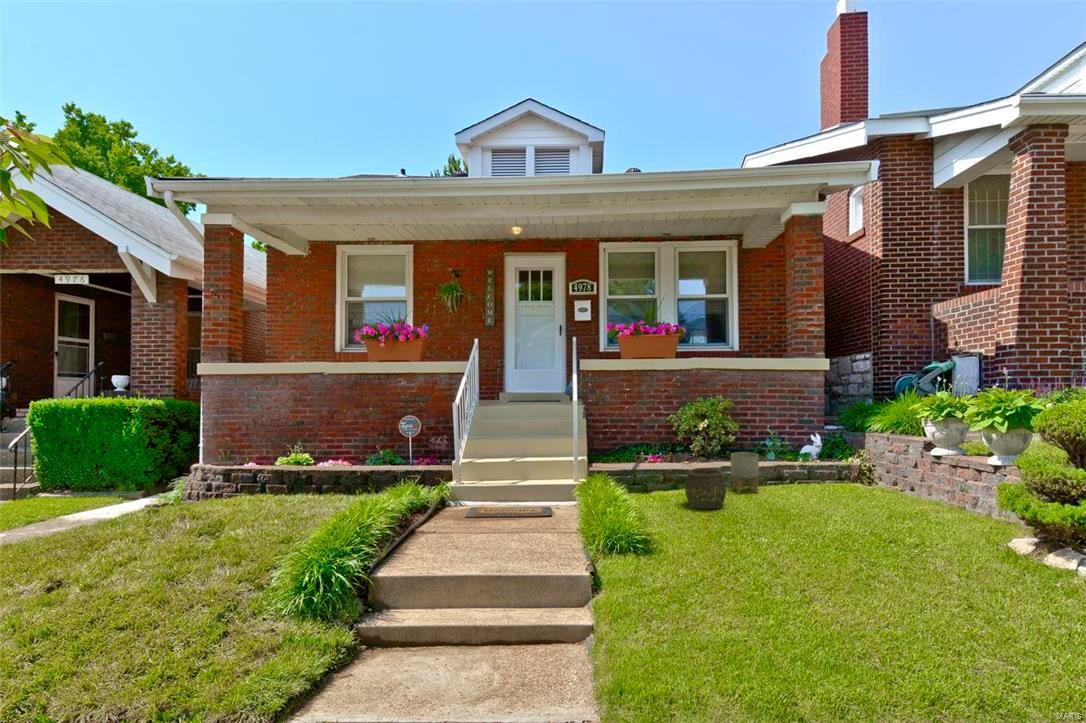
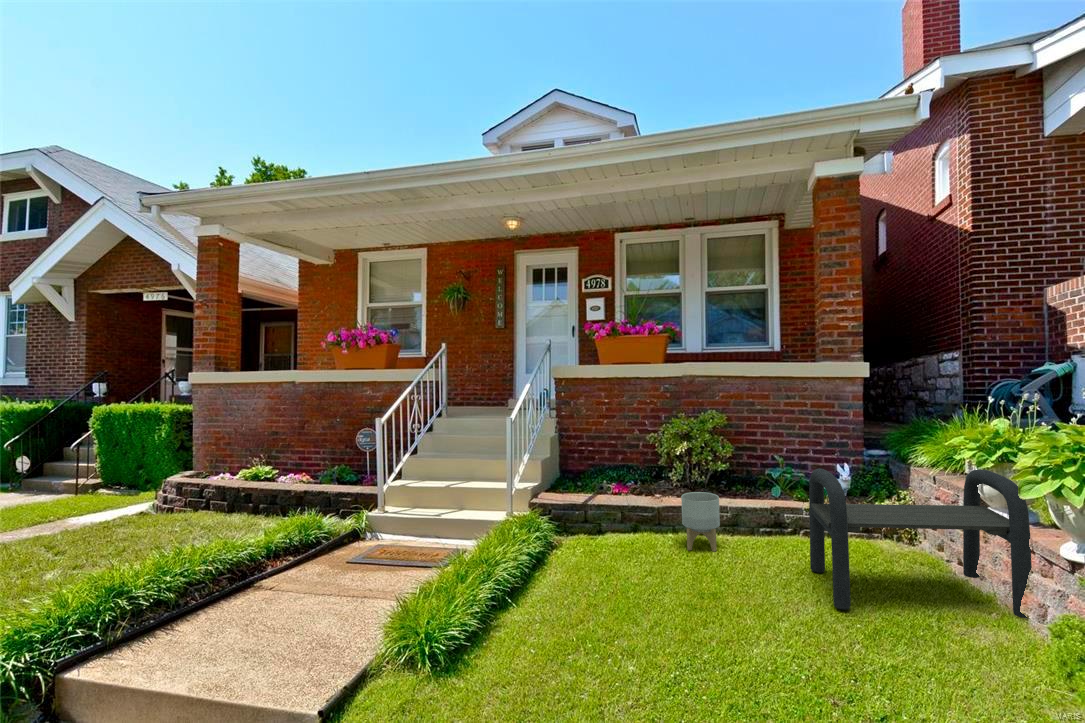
bench: none [828,424,966,514] -> present [809,468,1032,619]
woven basket: present [685,468,726,509] -> none [596,516,653,577]

